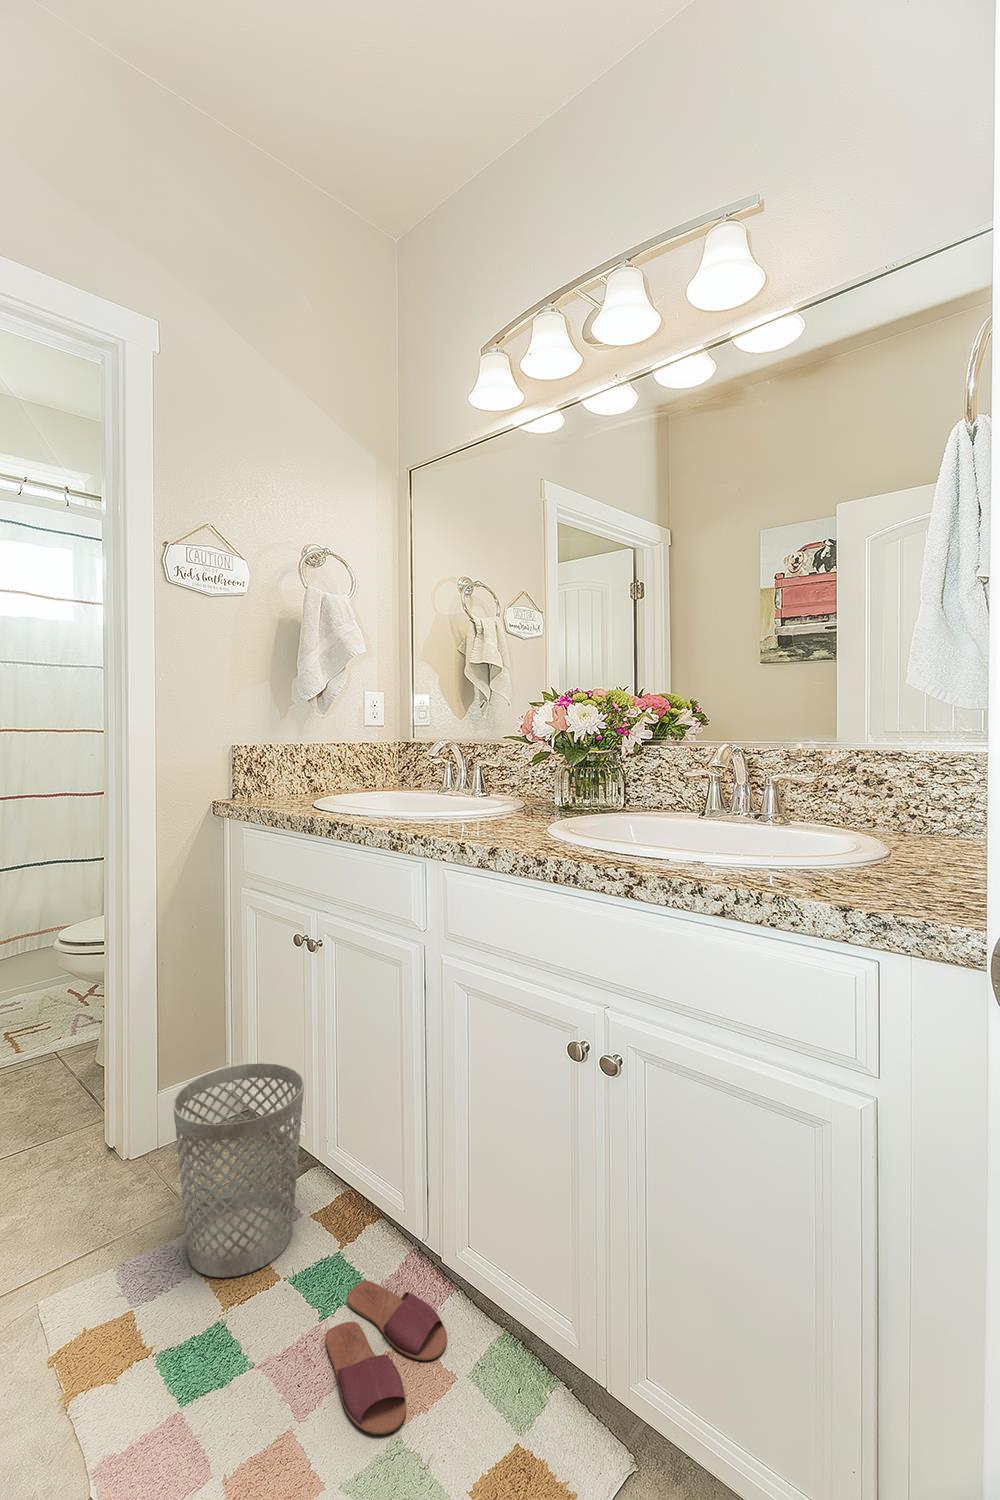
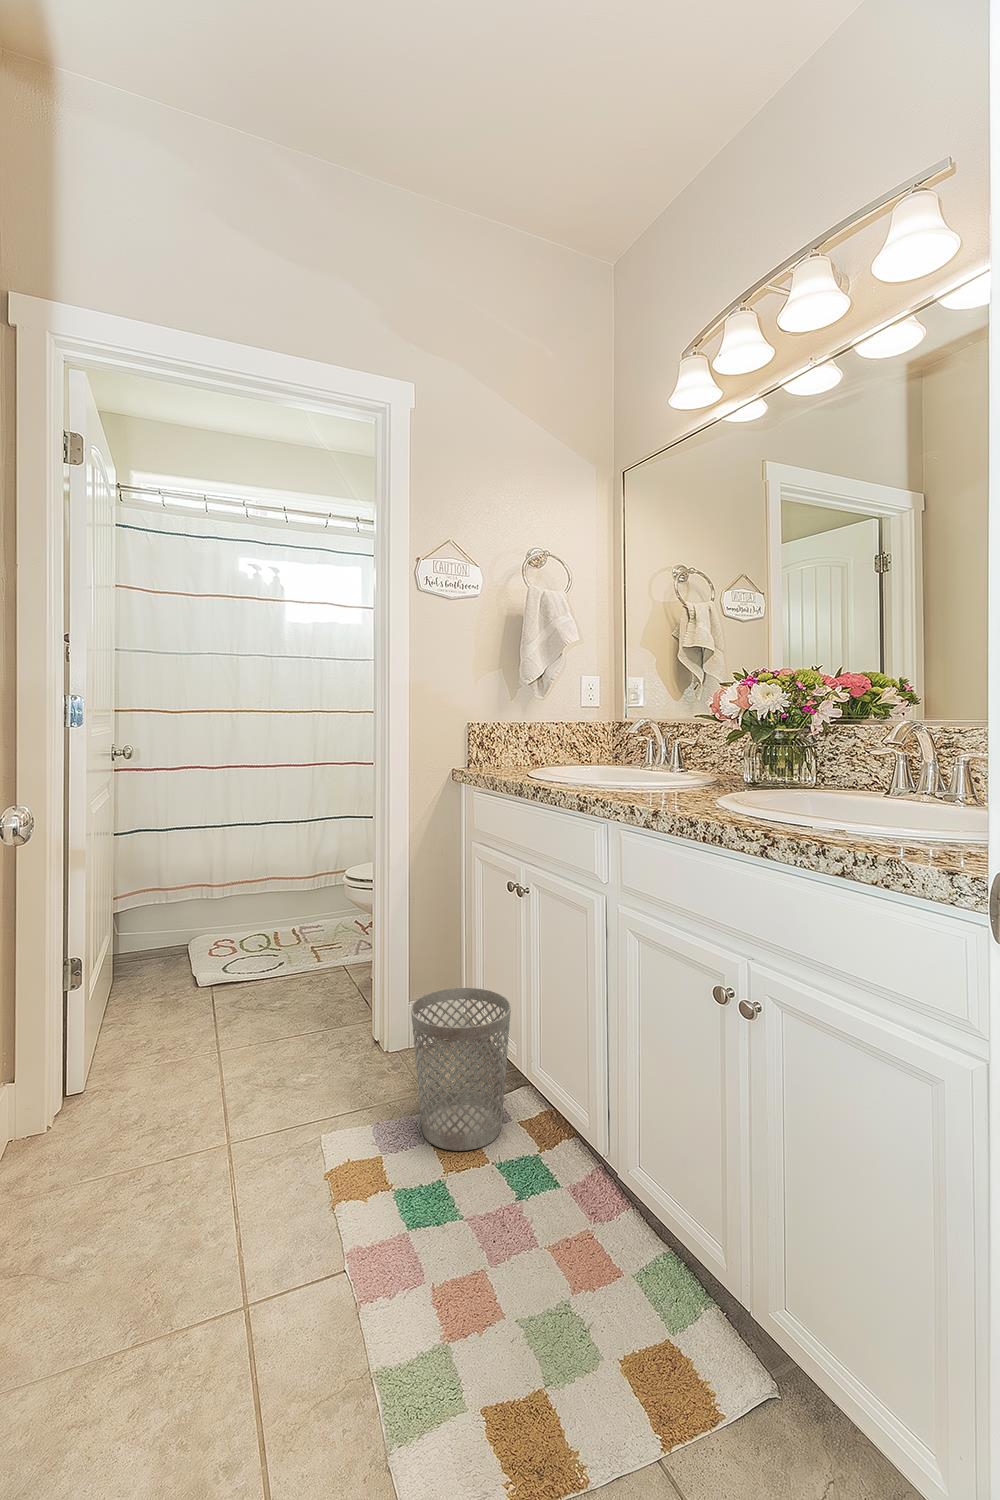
slippers: present [325,1280,447,1434] -> none [517,1177,617,1288]

